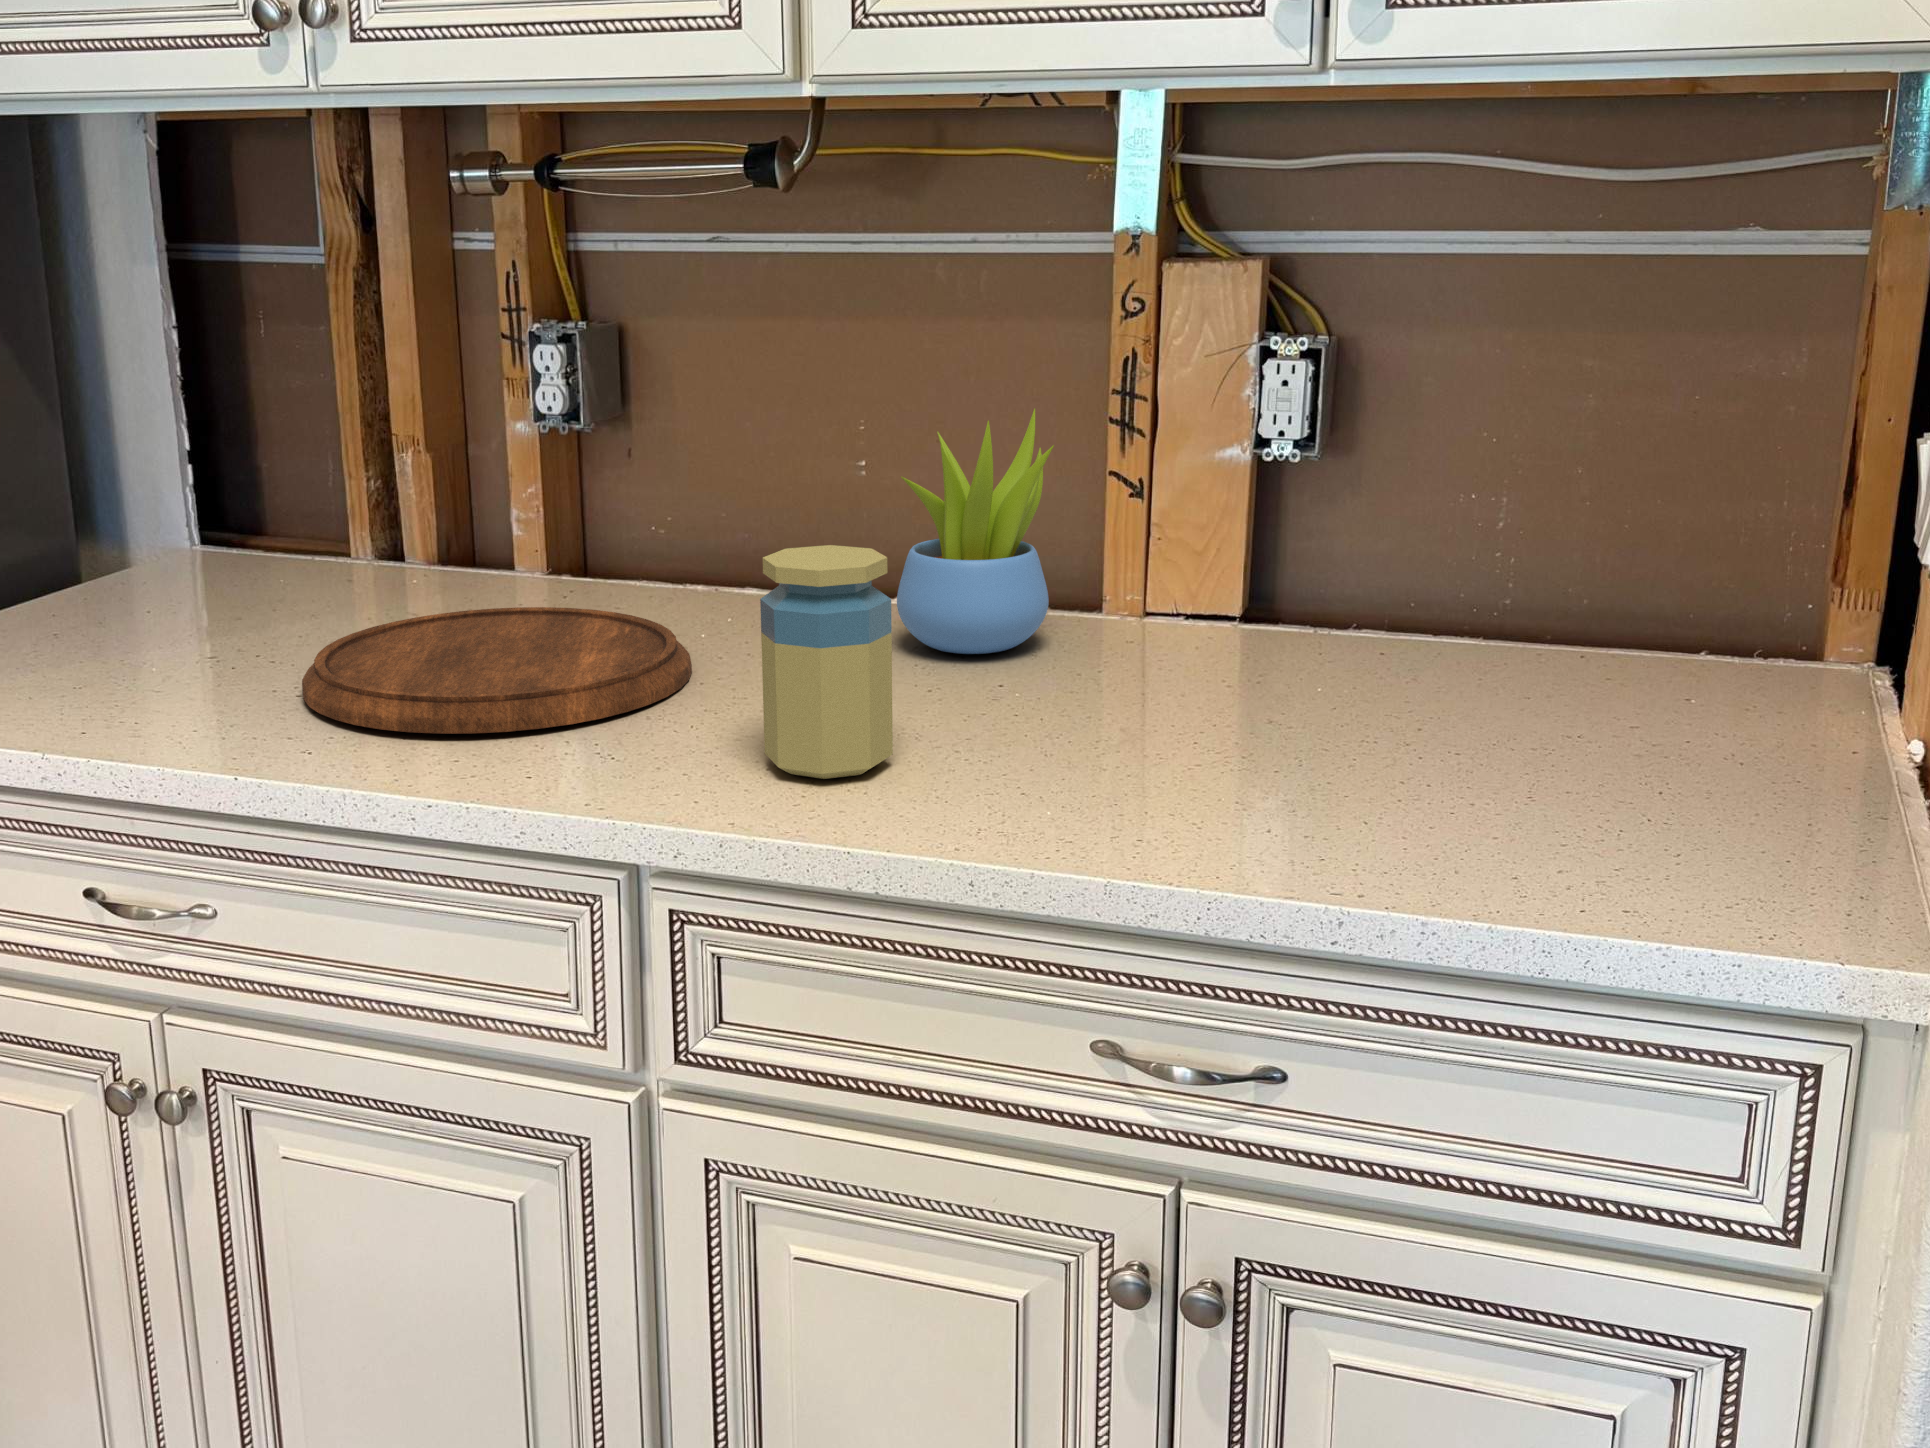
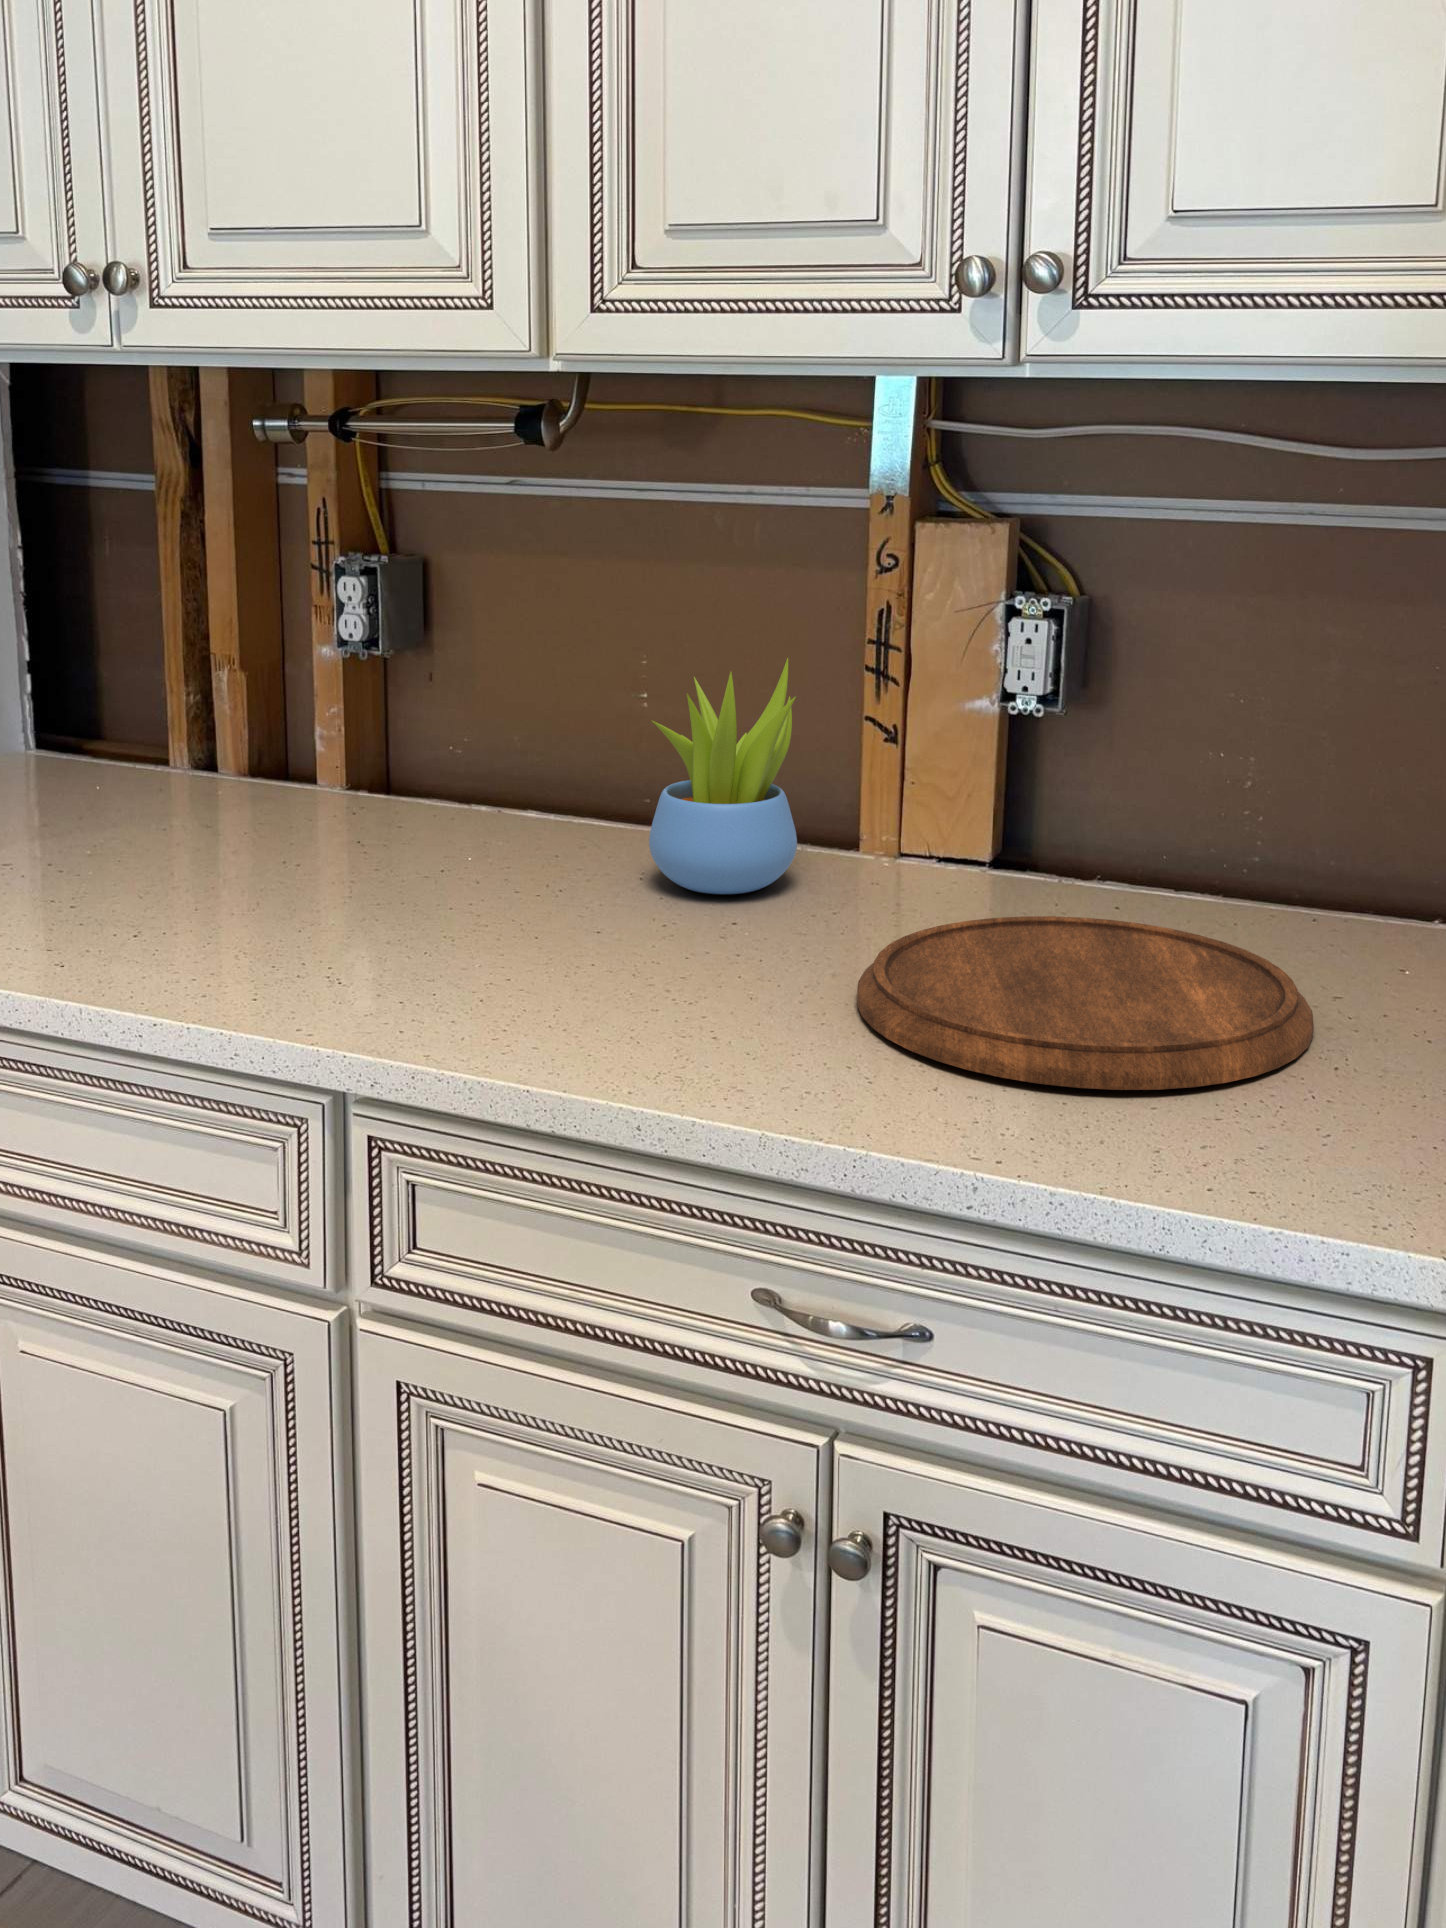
jar: present [760,545,893,779] -> none [476,792,599,1016]
cutting board: present [302,607,692,734] -> present [857,916,1314,1090]

